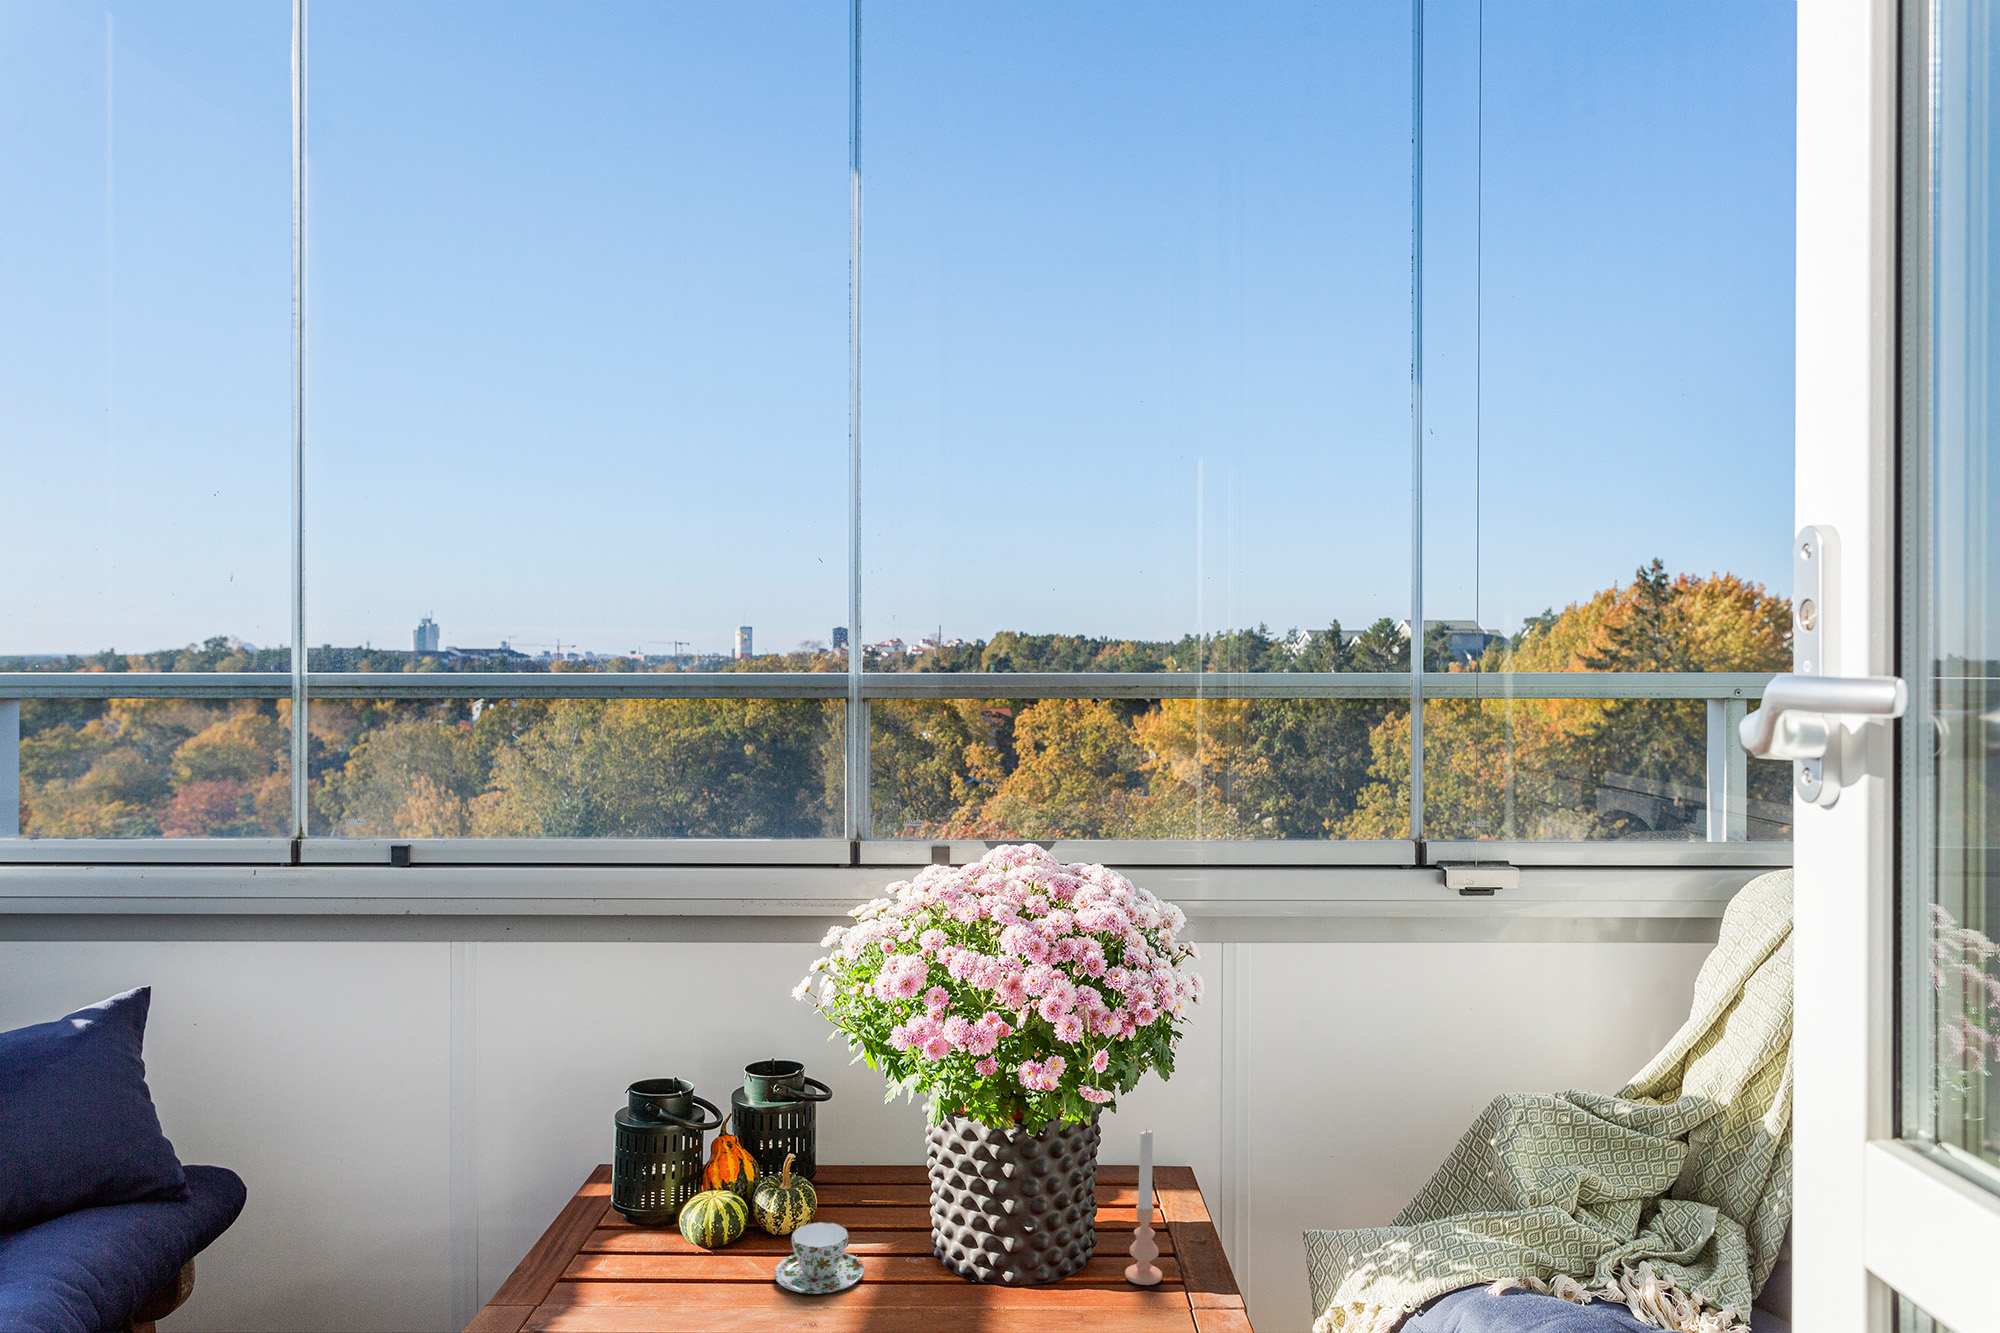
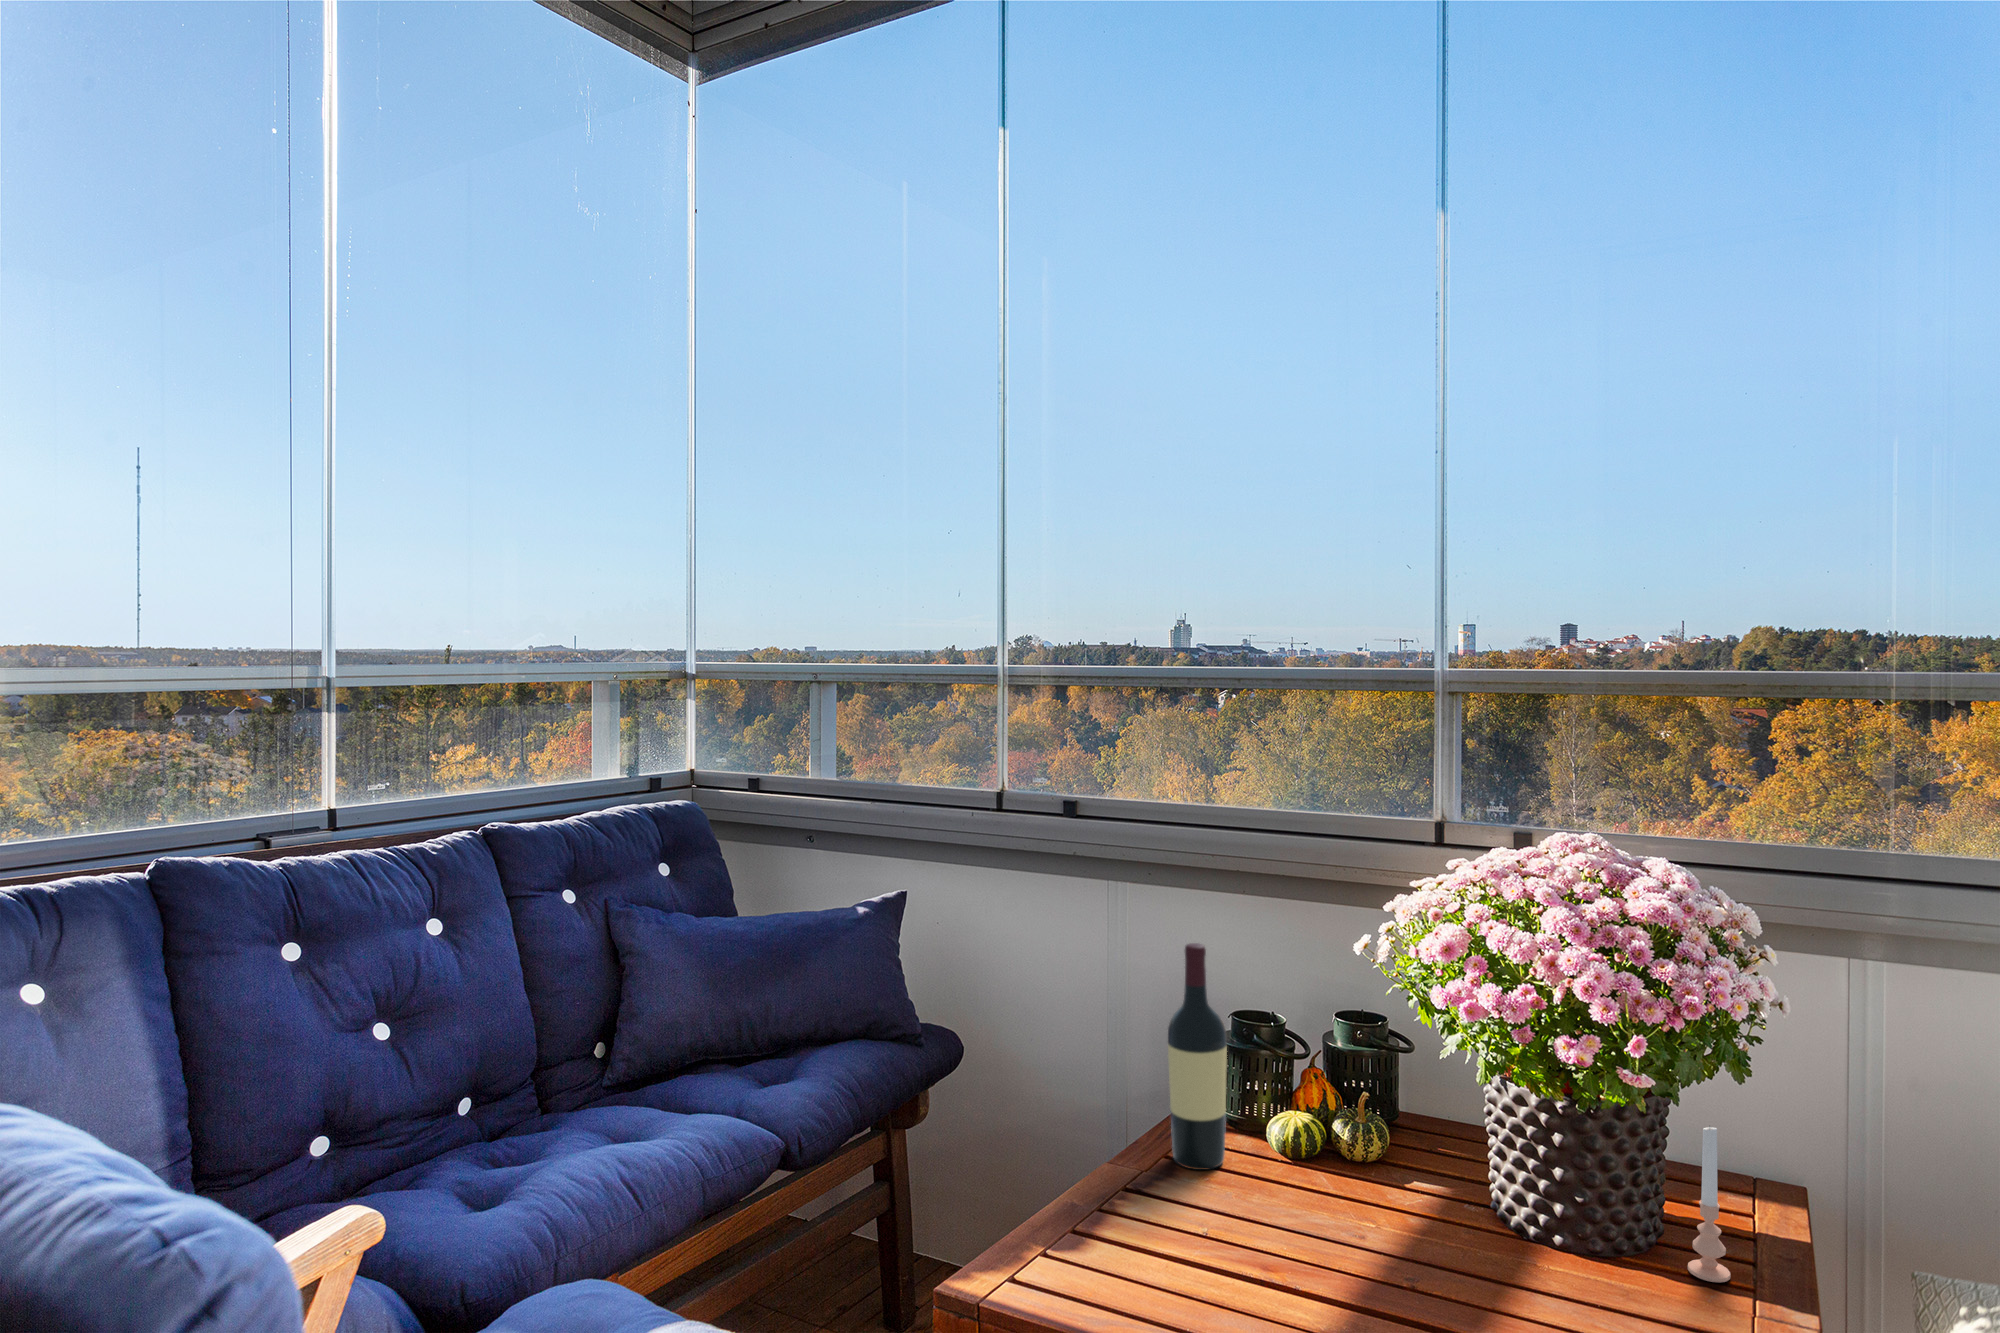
wine bottle: none [565,1007,639,1286] -> present [1168,943,1227,1170]
teacup: present [774,1222,864,1294] -> none [1338,1154,1420,1217]

